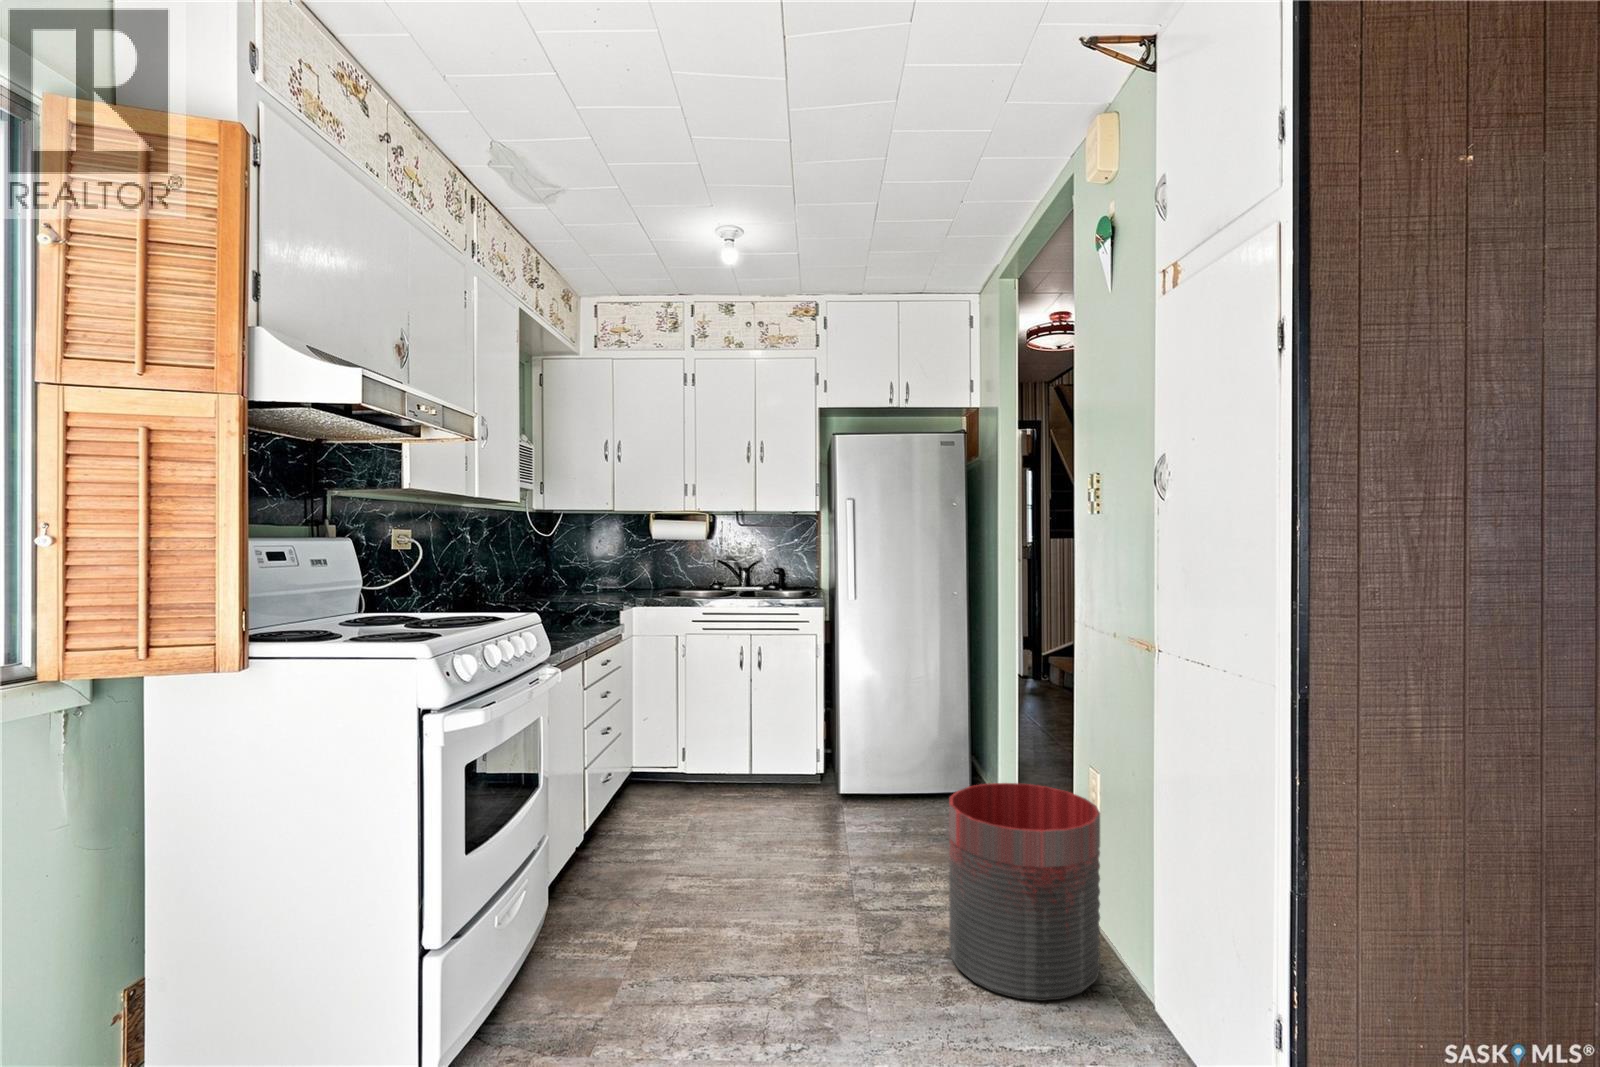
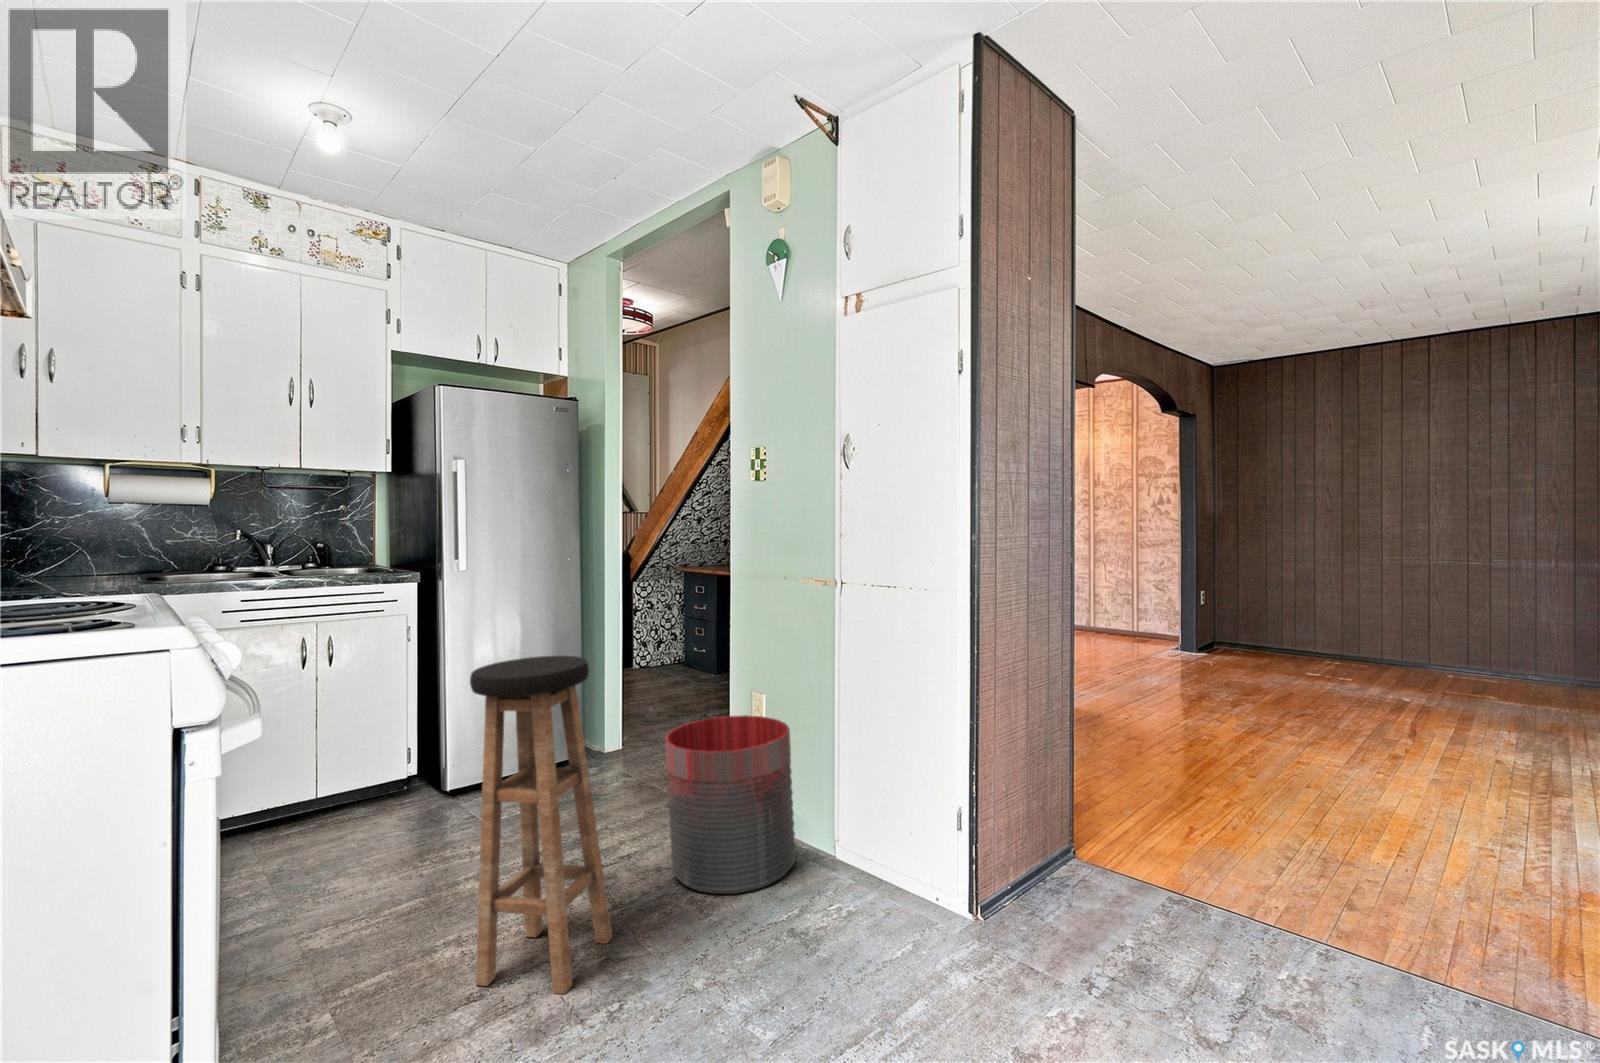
bar stool: none [724,679,851,1012] -> present [470,656,612,994]

